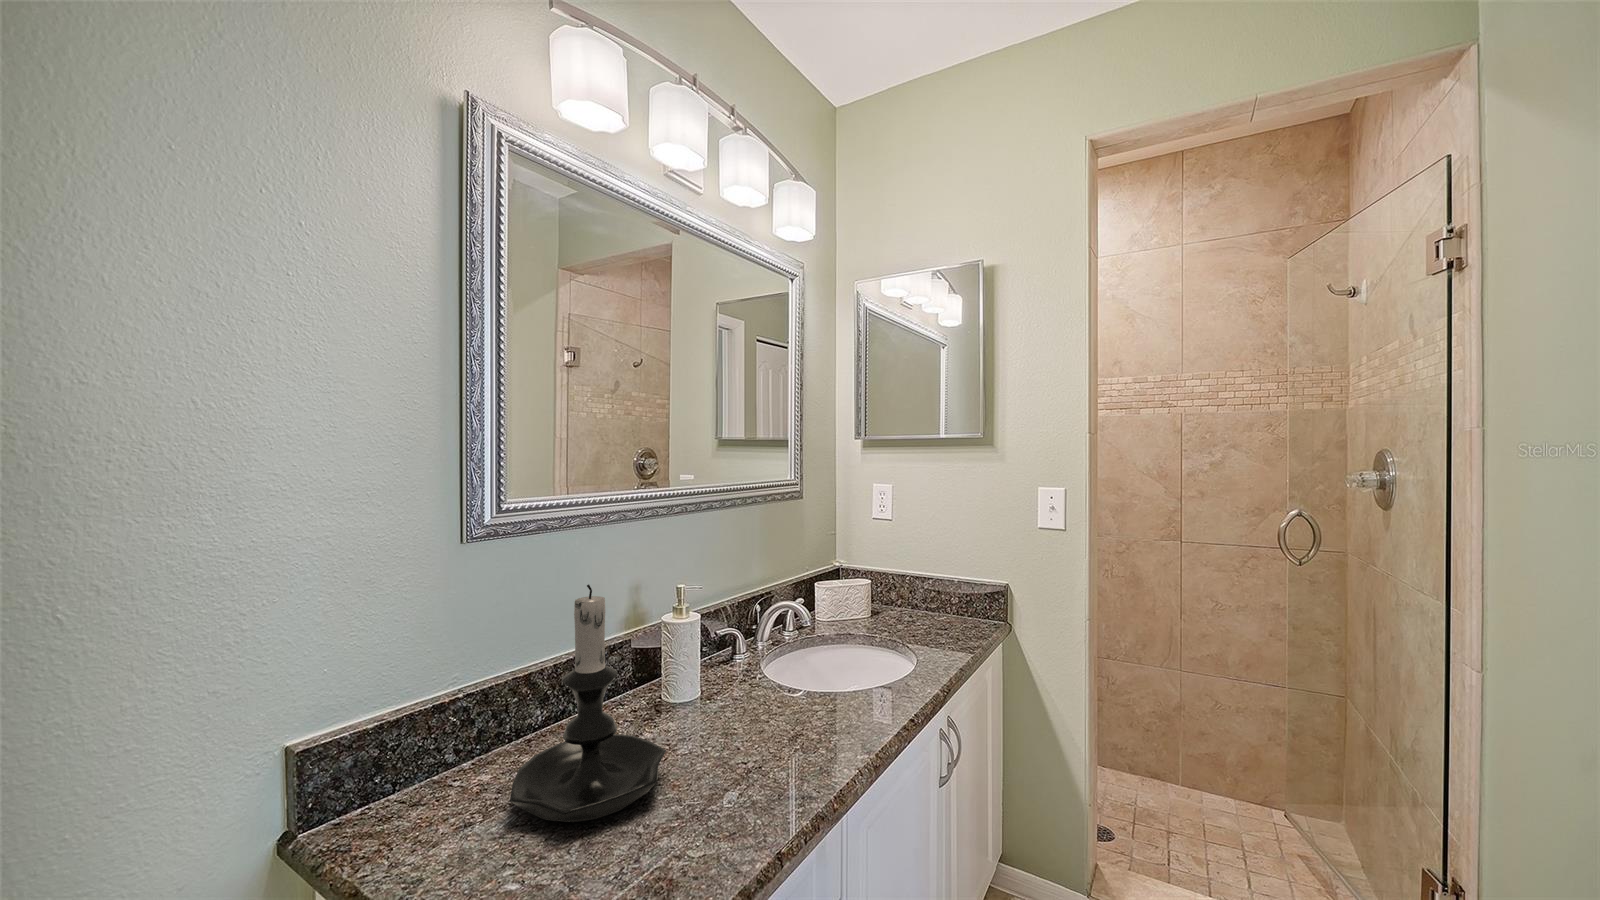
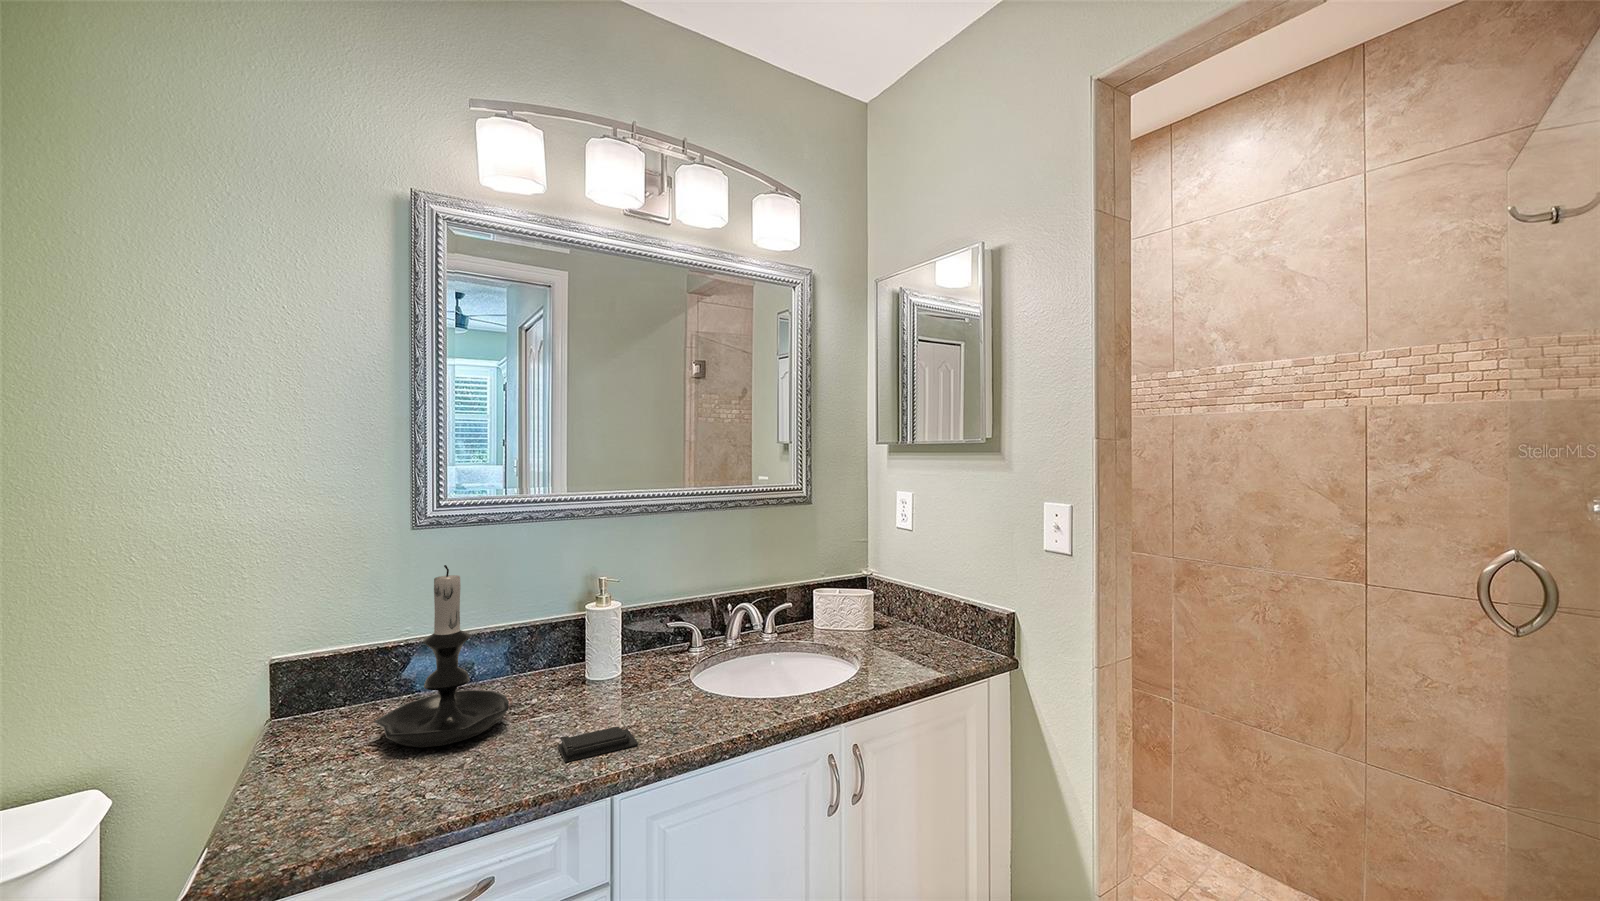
soap bar: none [751,745,832,795] -> present [558,727,638,762]

